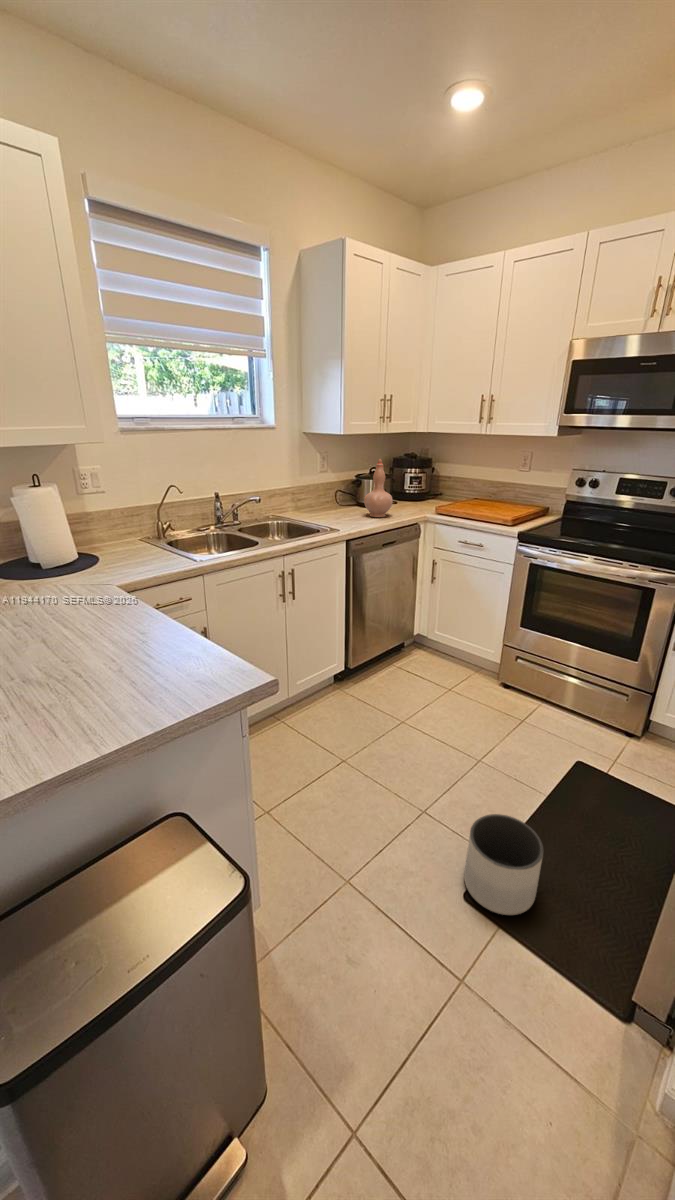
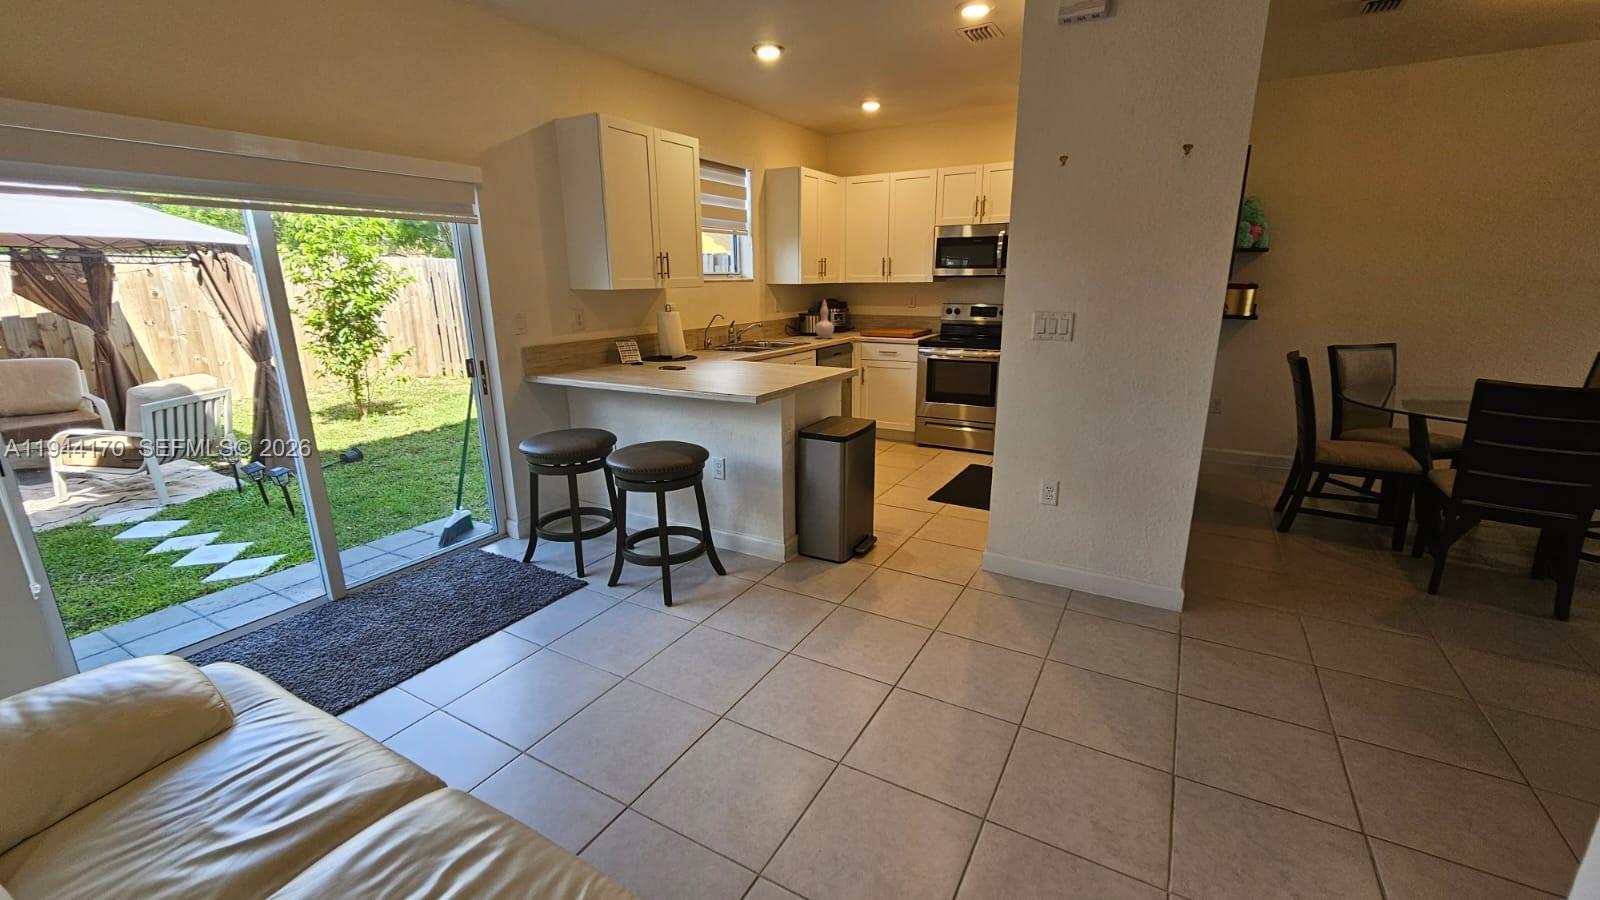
planter: present [464,814,543,915] -> none [921,464,957,503]

